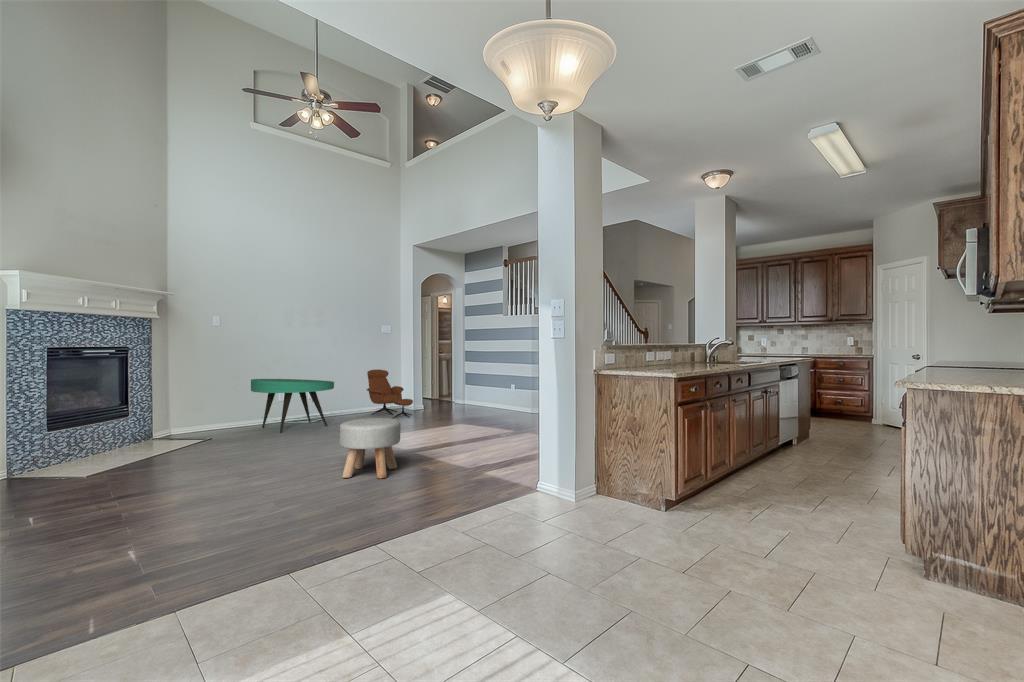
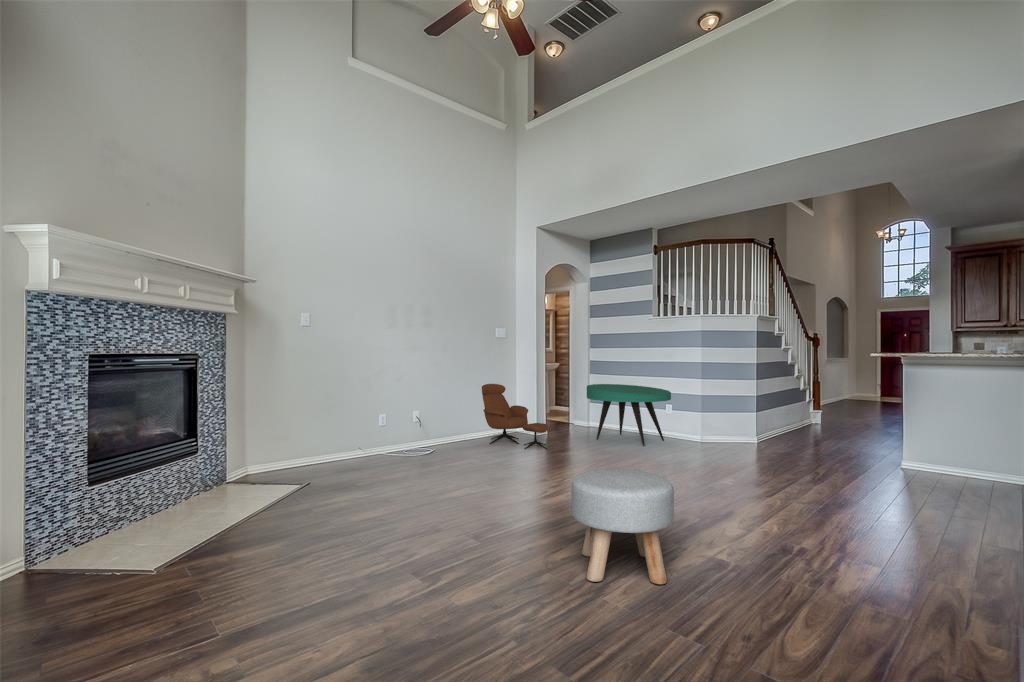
coffee table: present [251,379,334,433] -> present [587,384,671,446]

